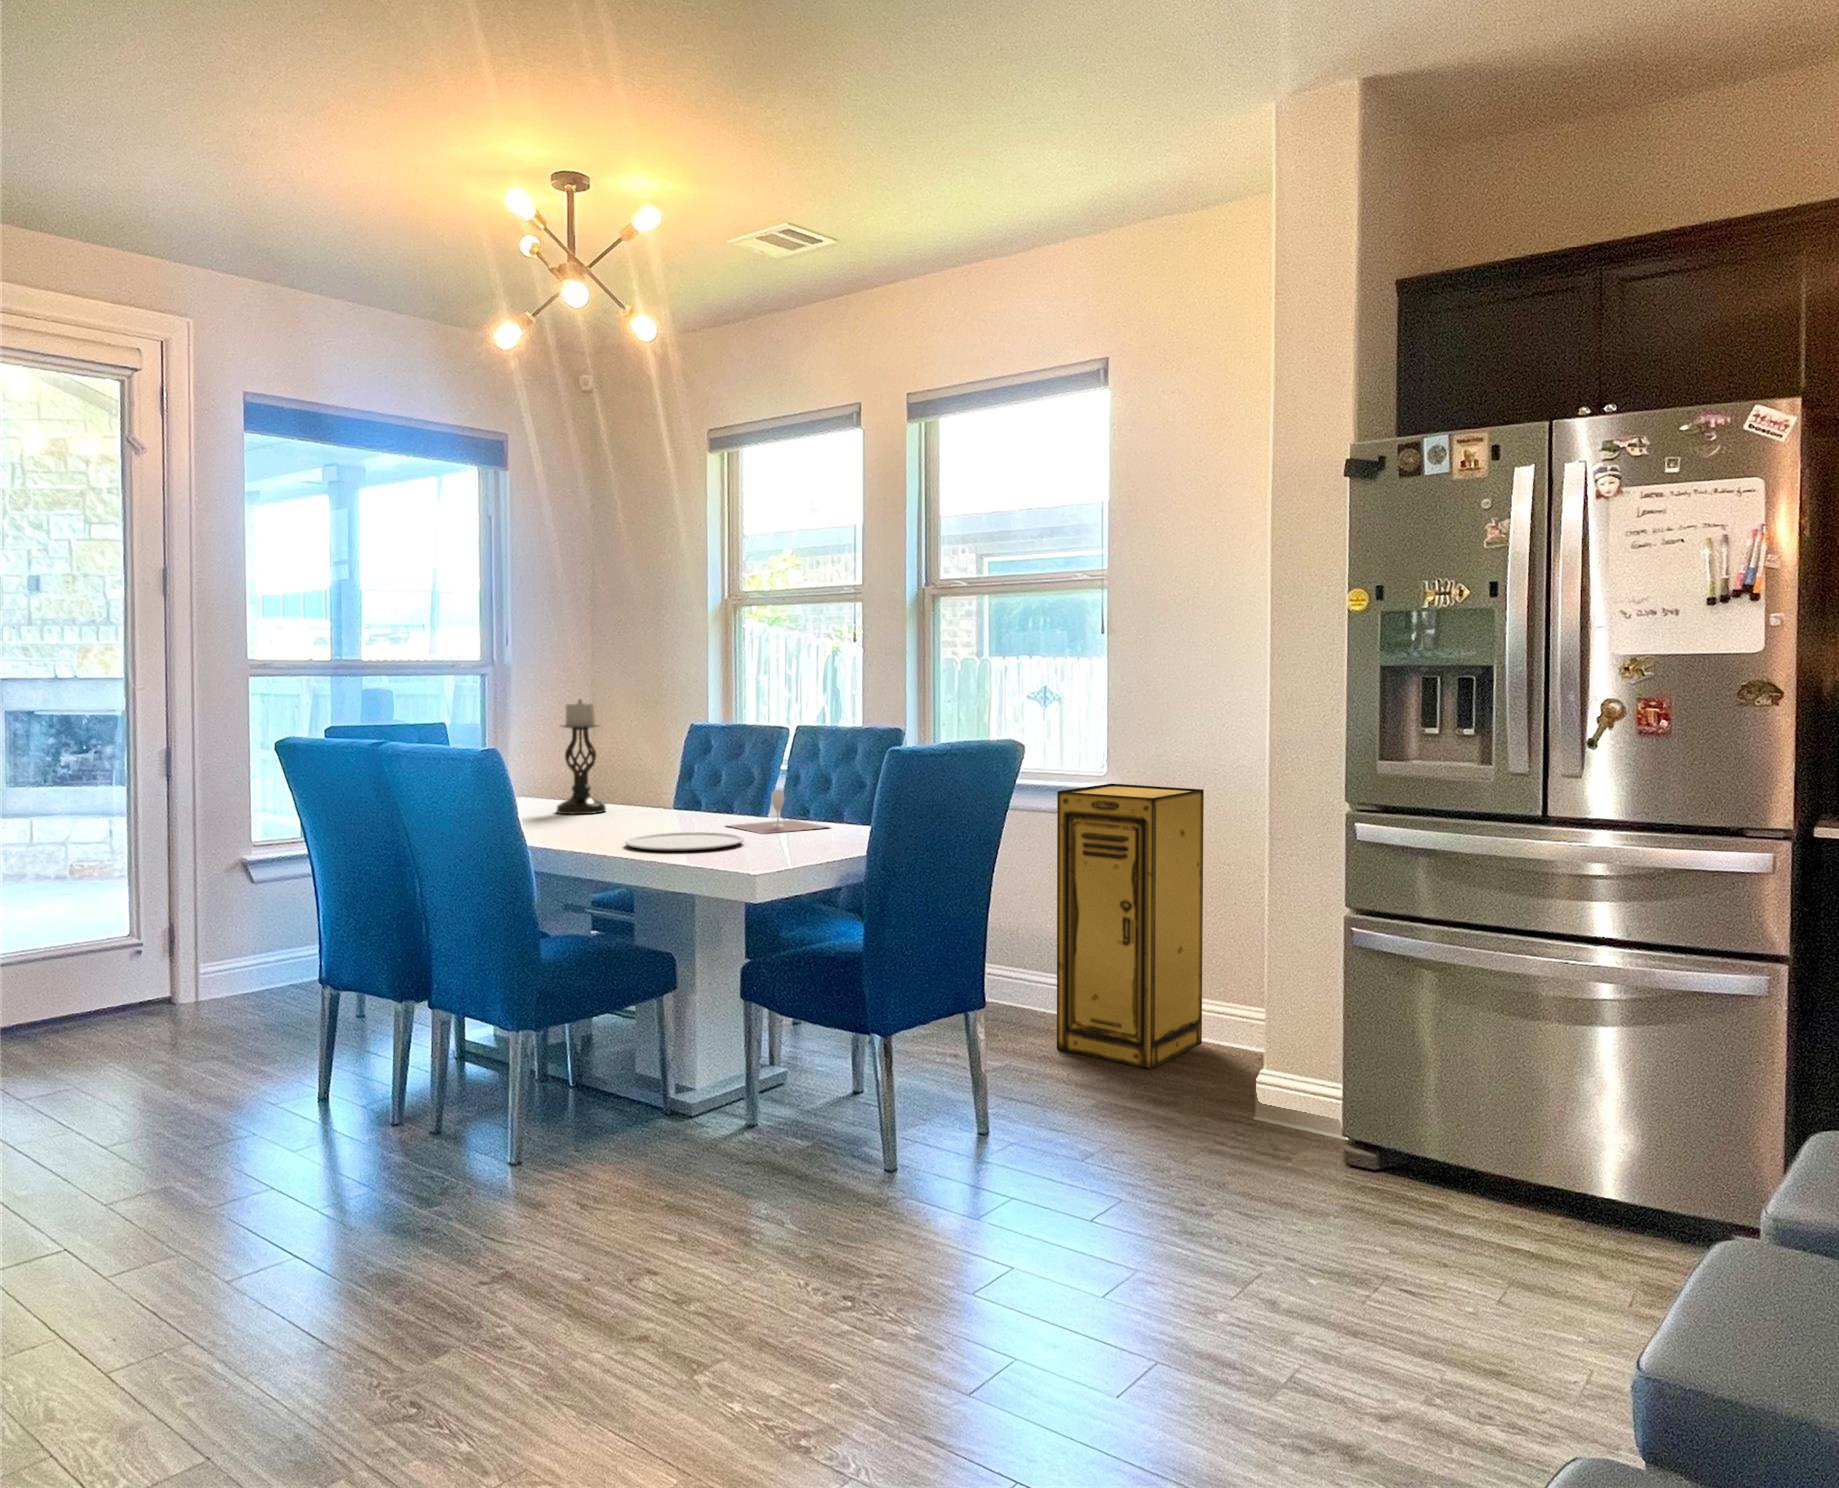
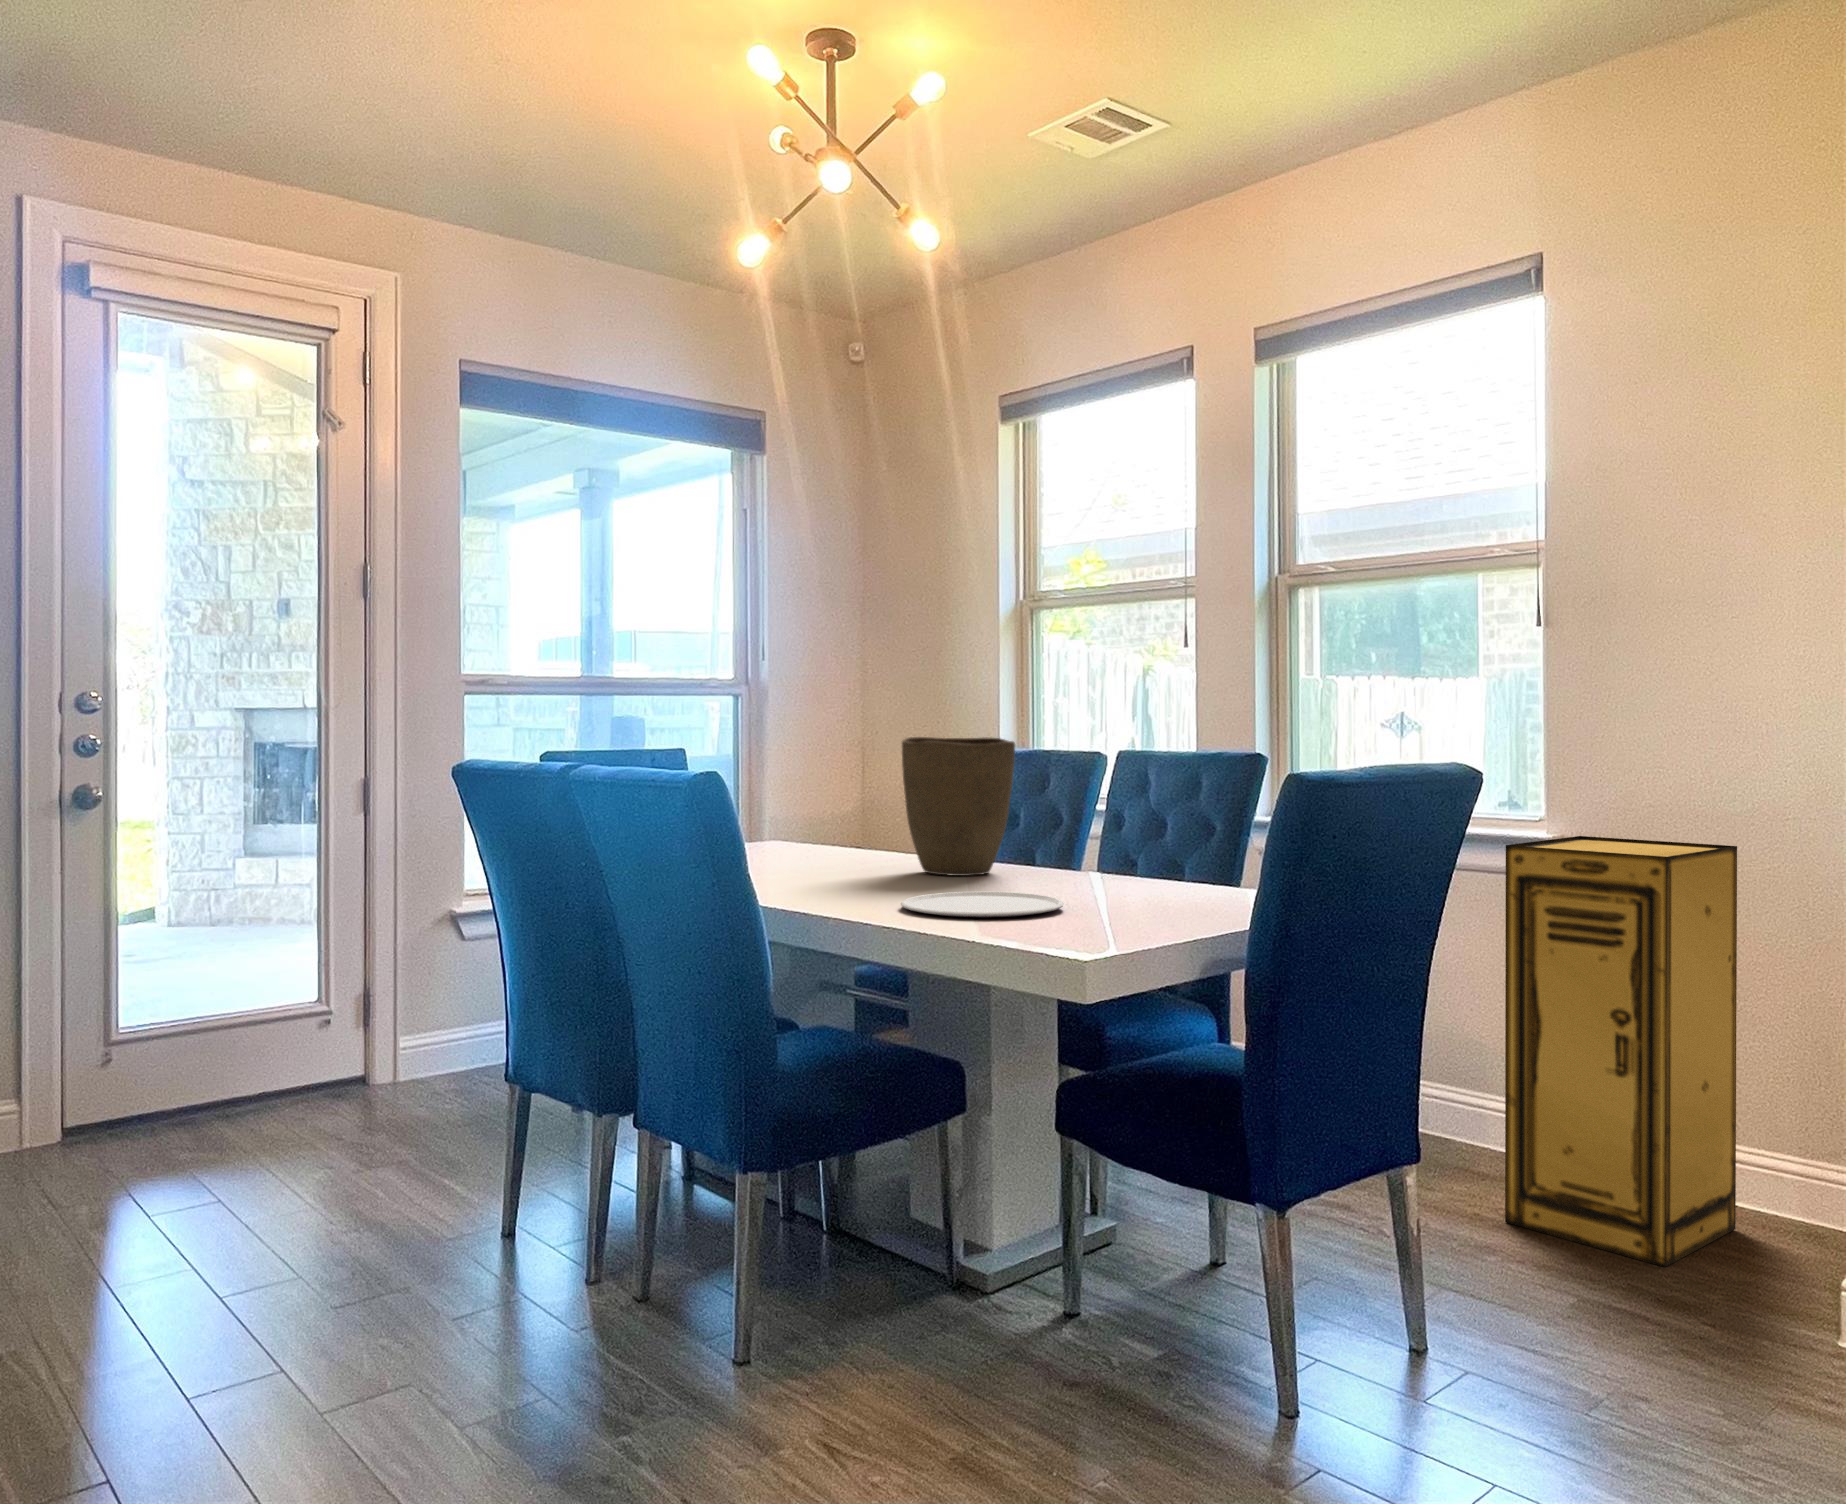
candle holder: present [557,699,606,814] -> none [807,715,870,865]
vase: none [630,717,716,820] -> present [902,737,1015,876]
wine glass: present [729,791,827,834] -> none [1029,837,1181,897]

